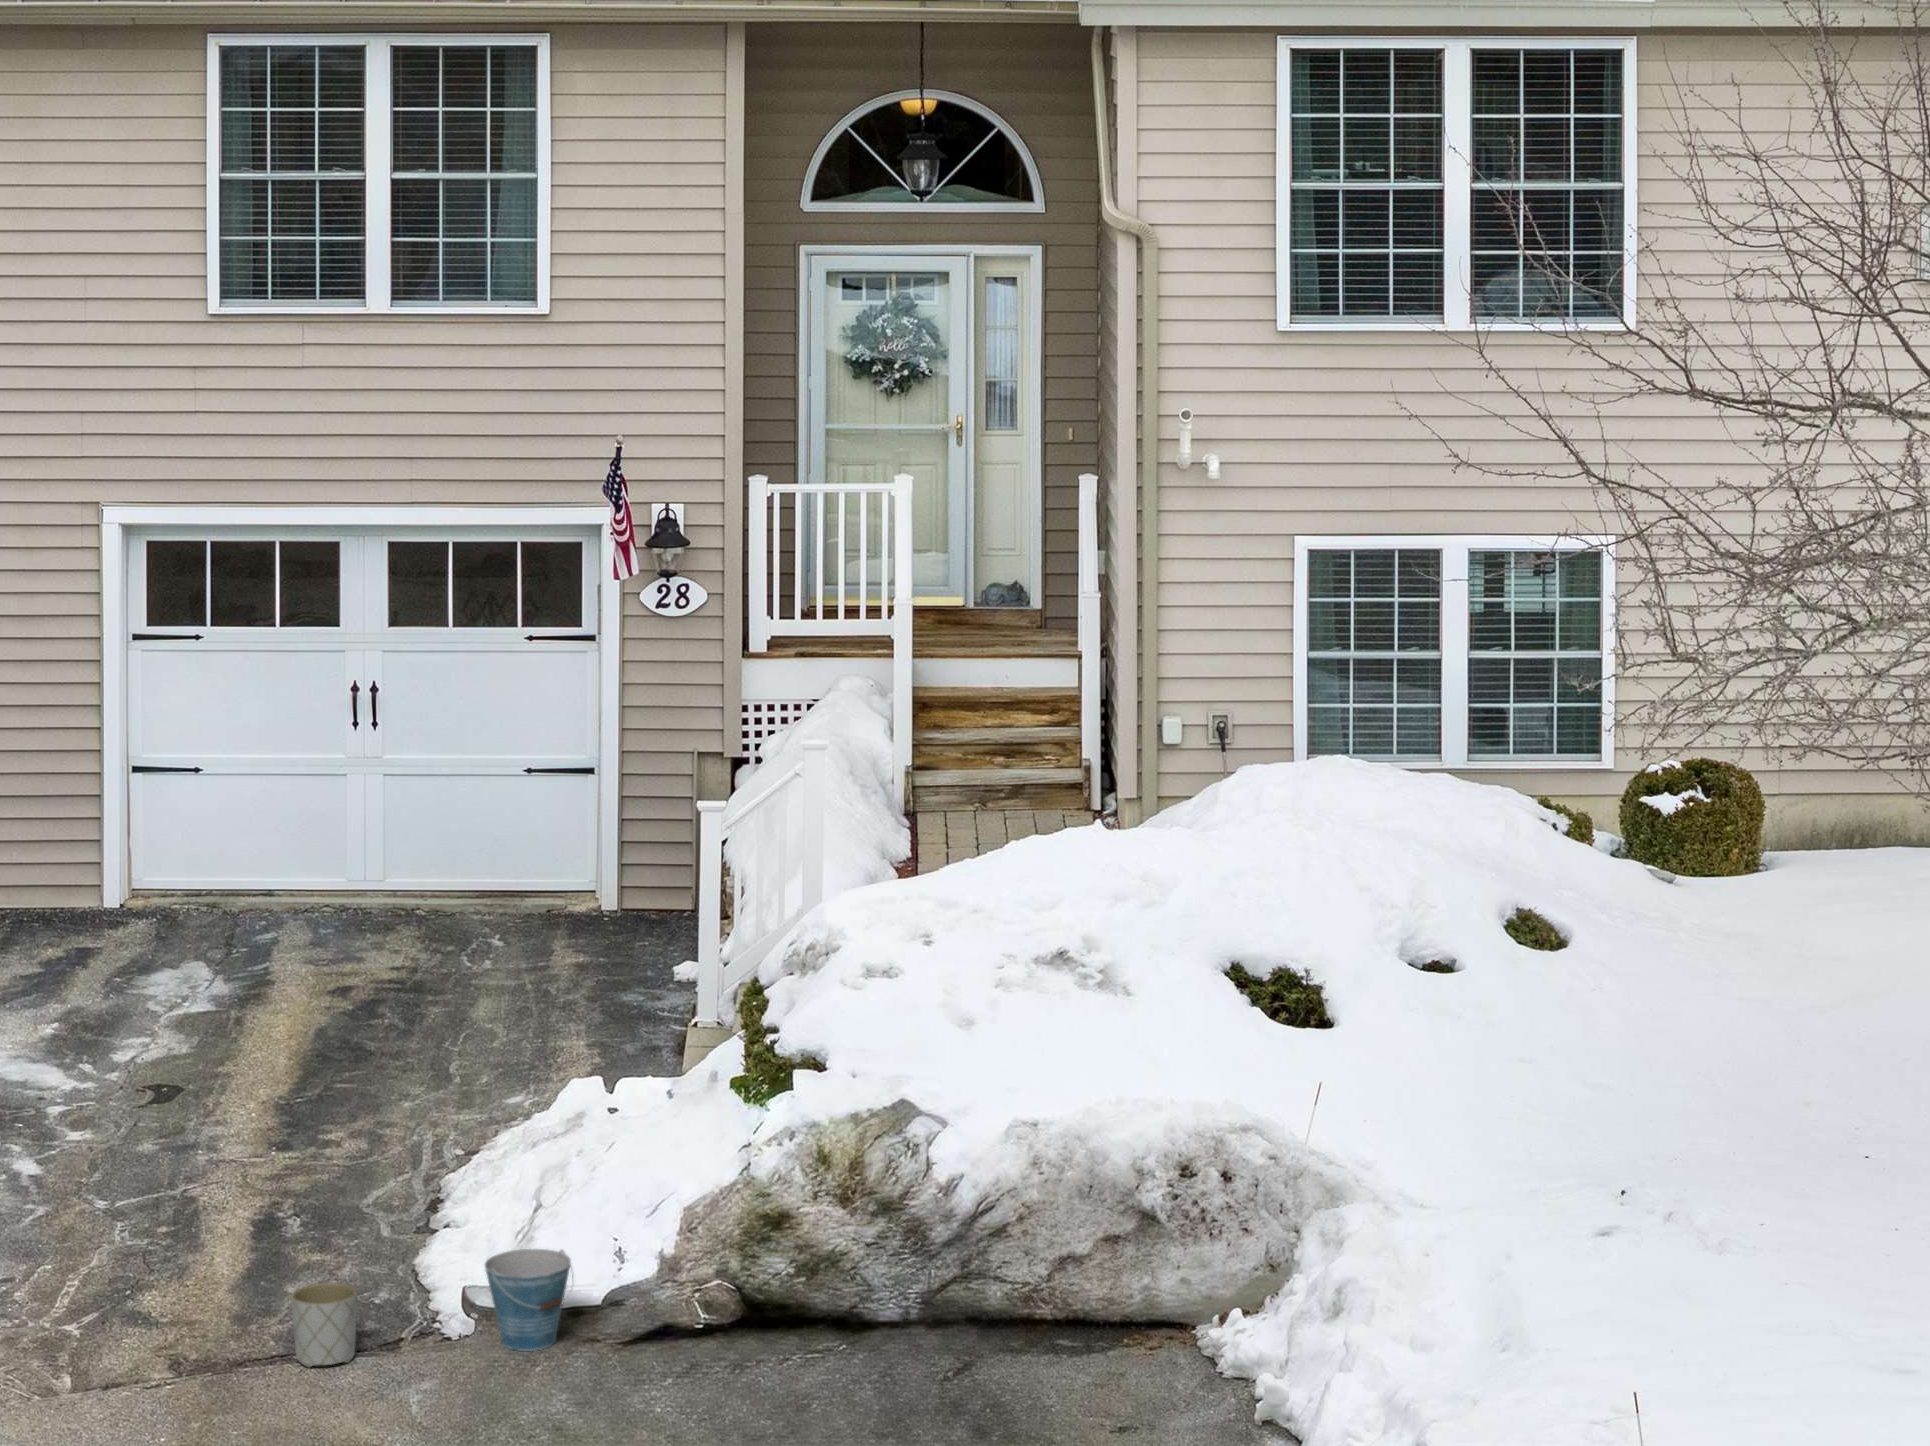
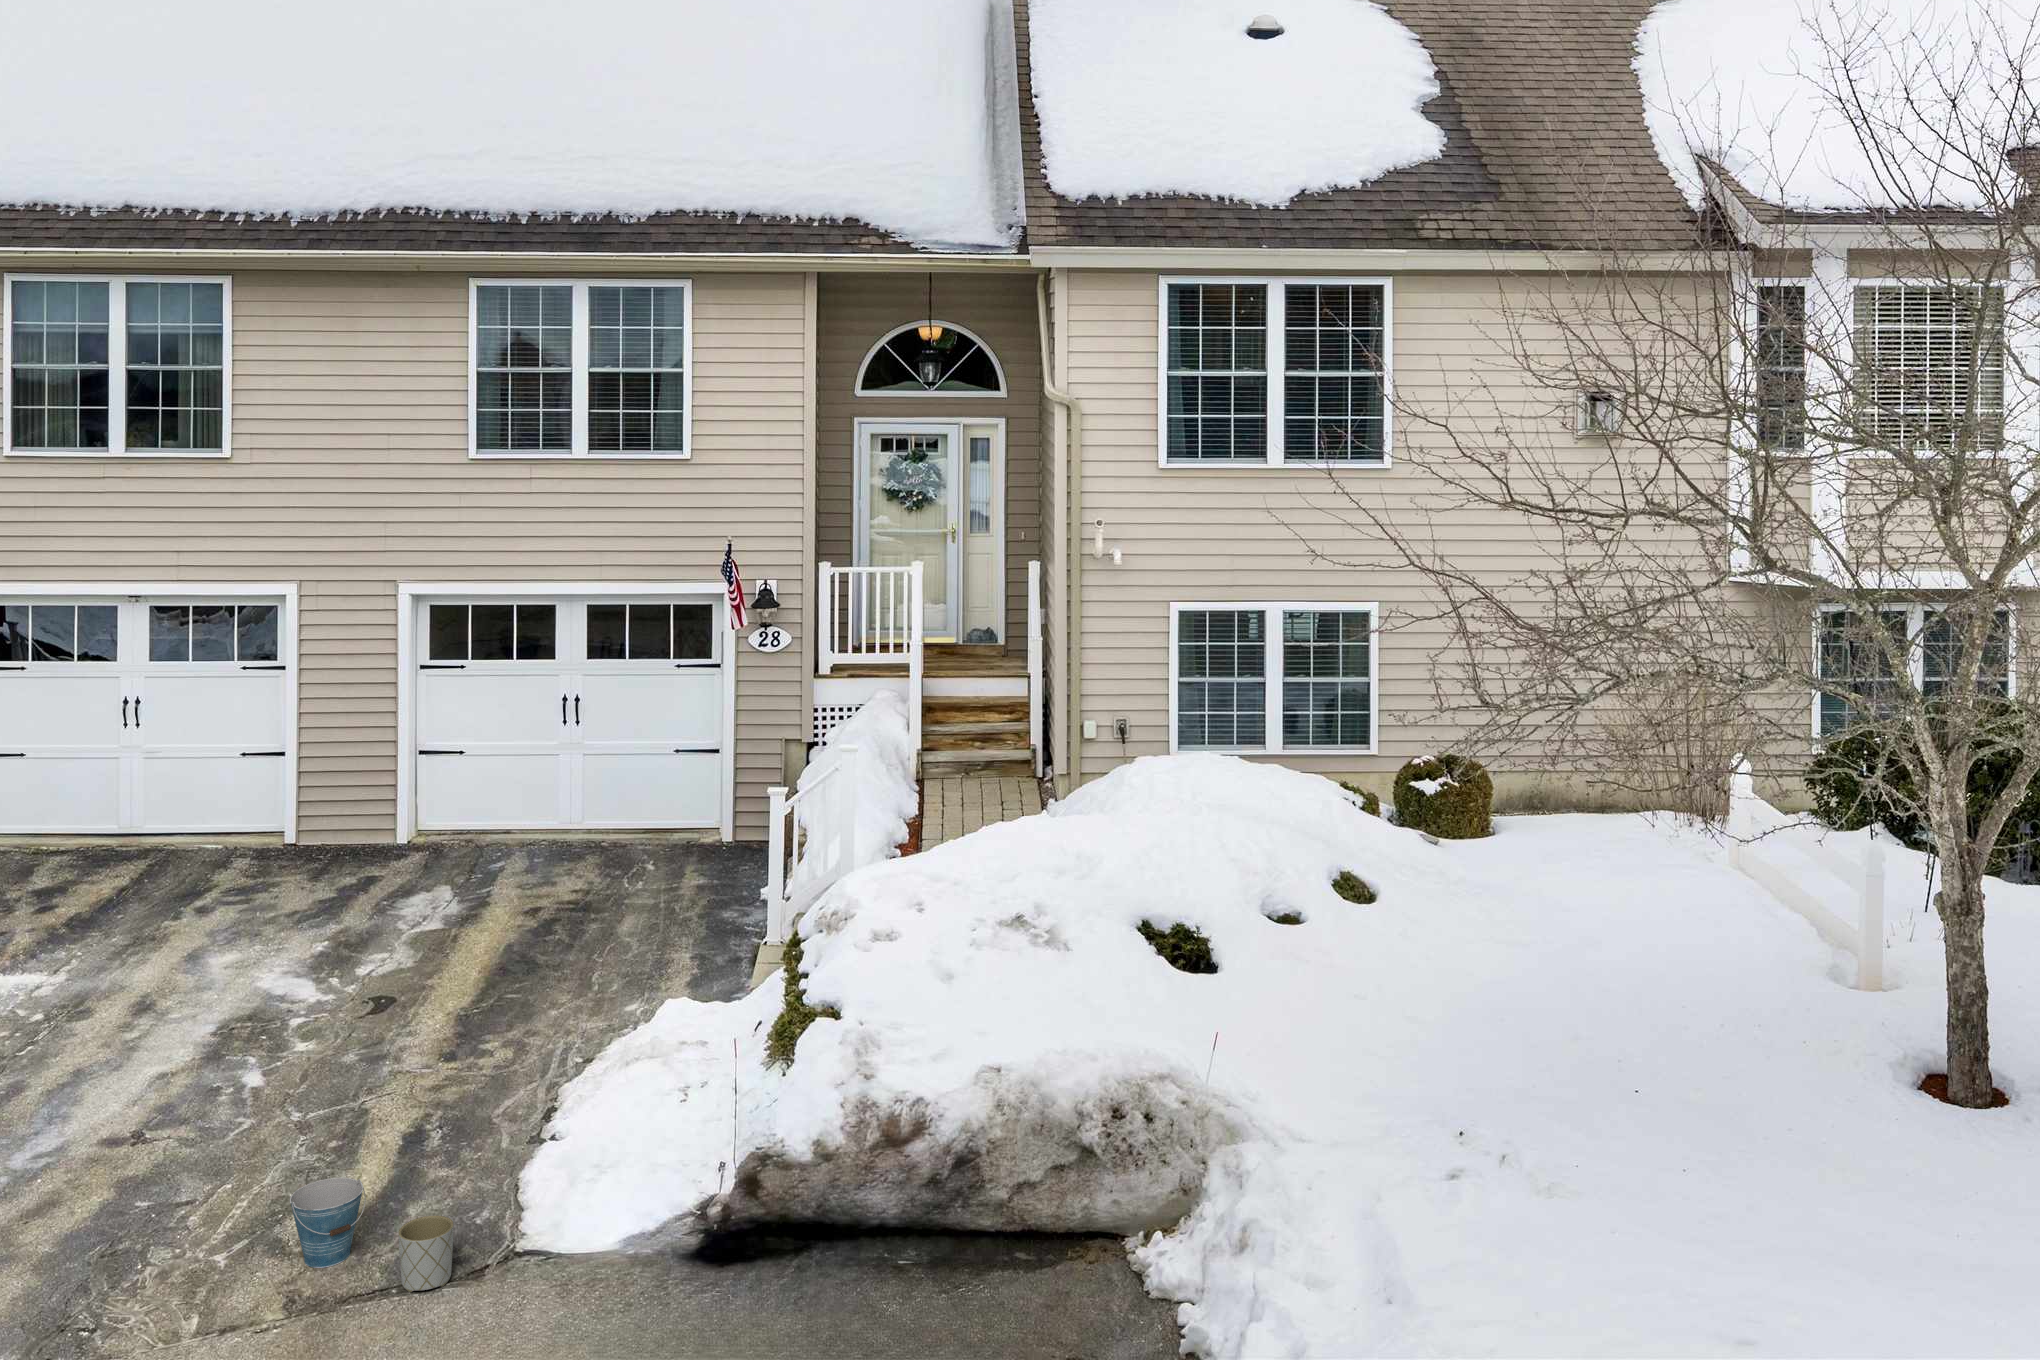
bucket: present [485,1249,573,1351] -> present [290,1178,366,1268]

